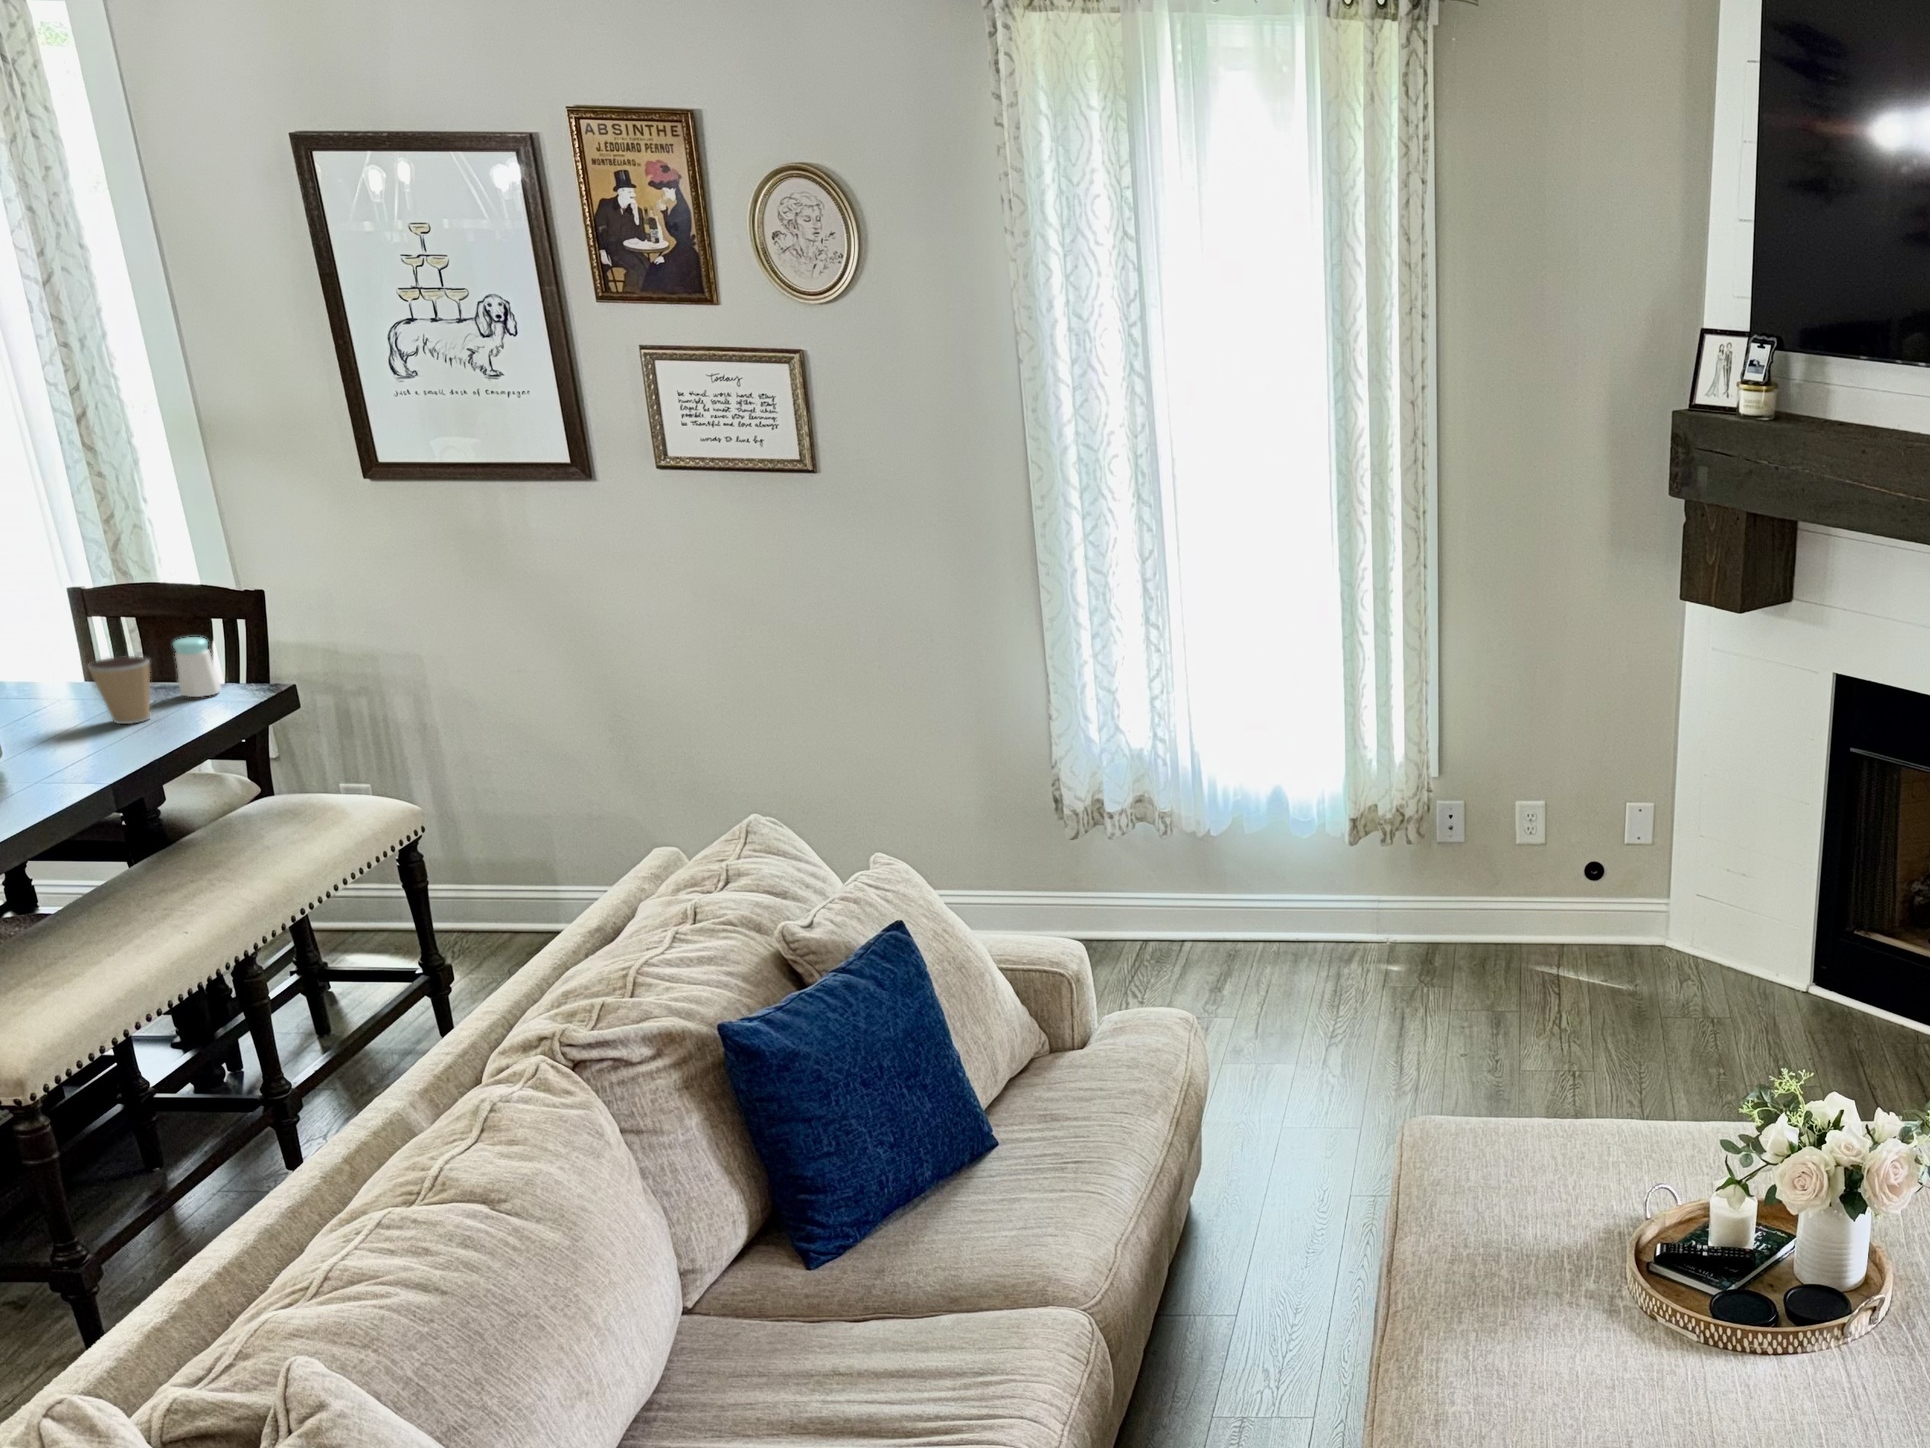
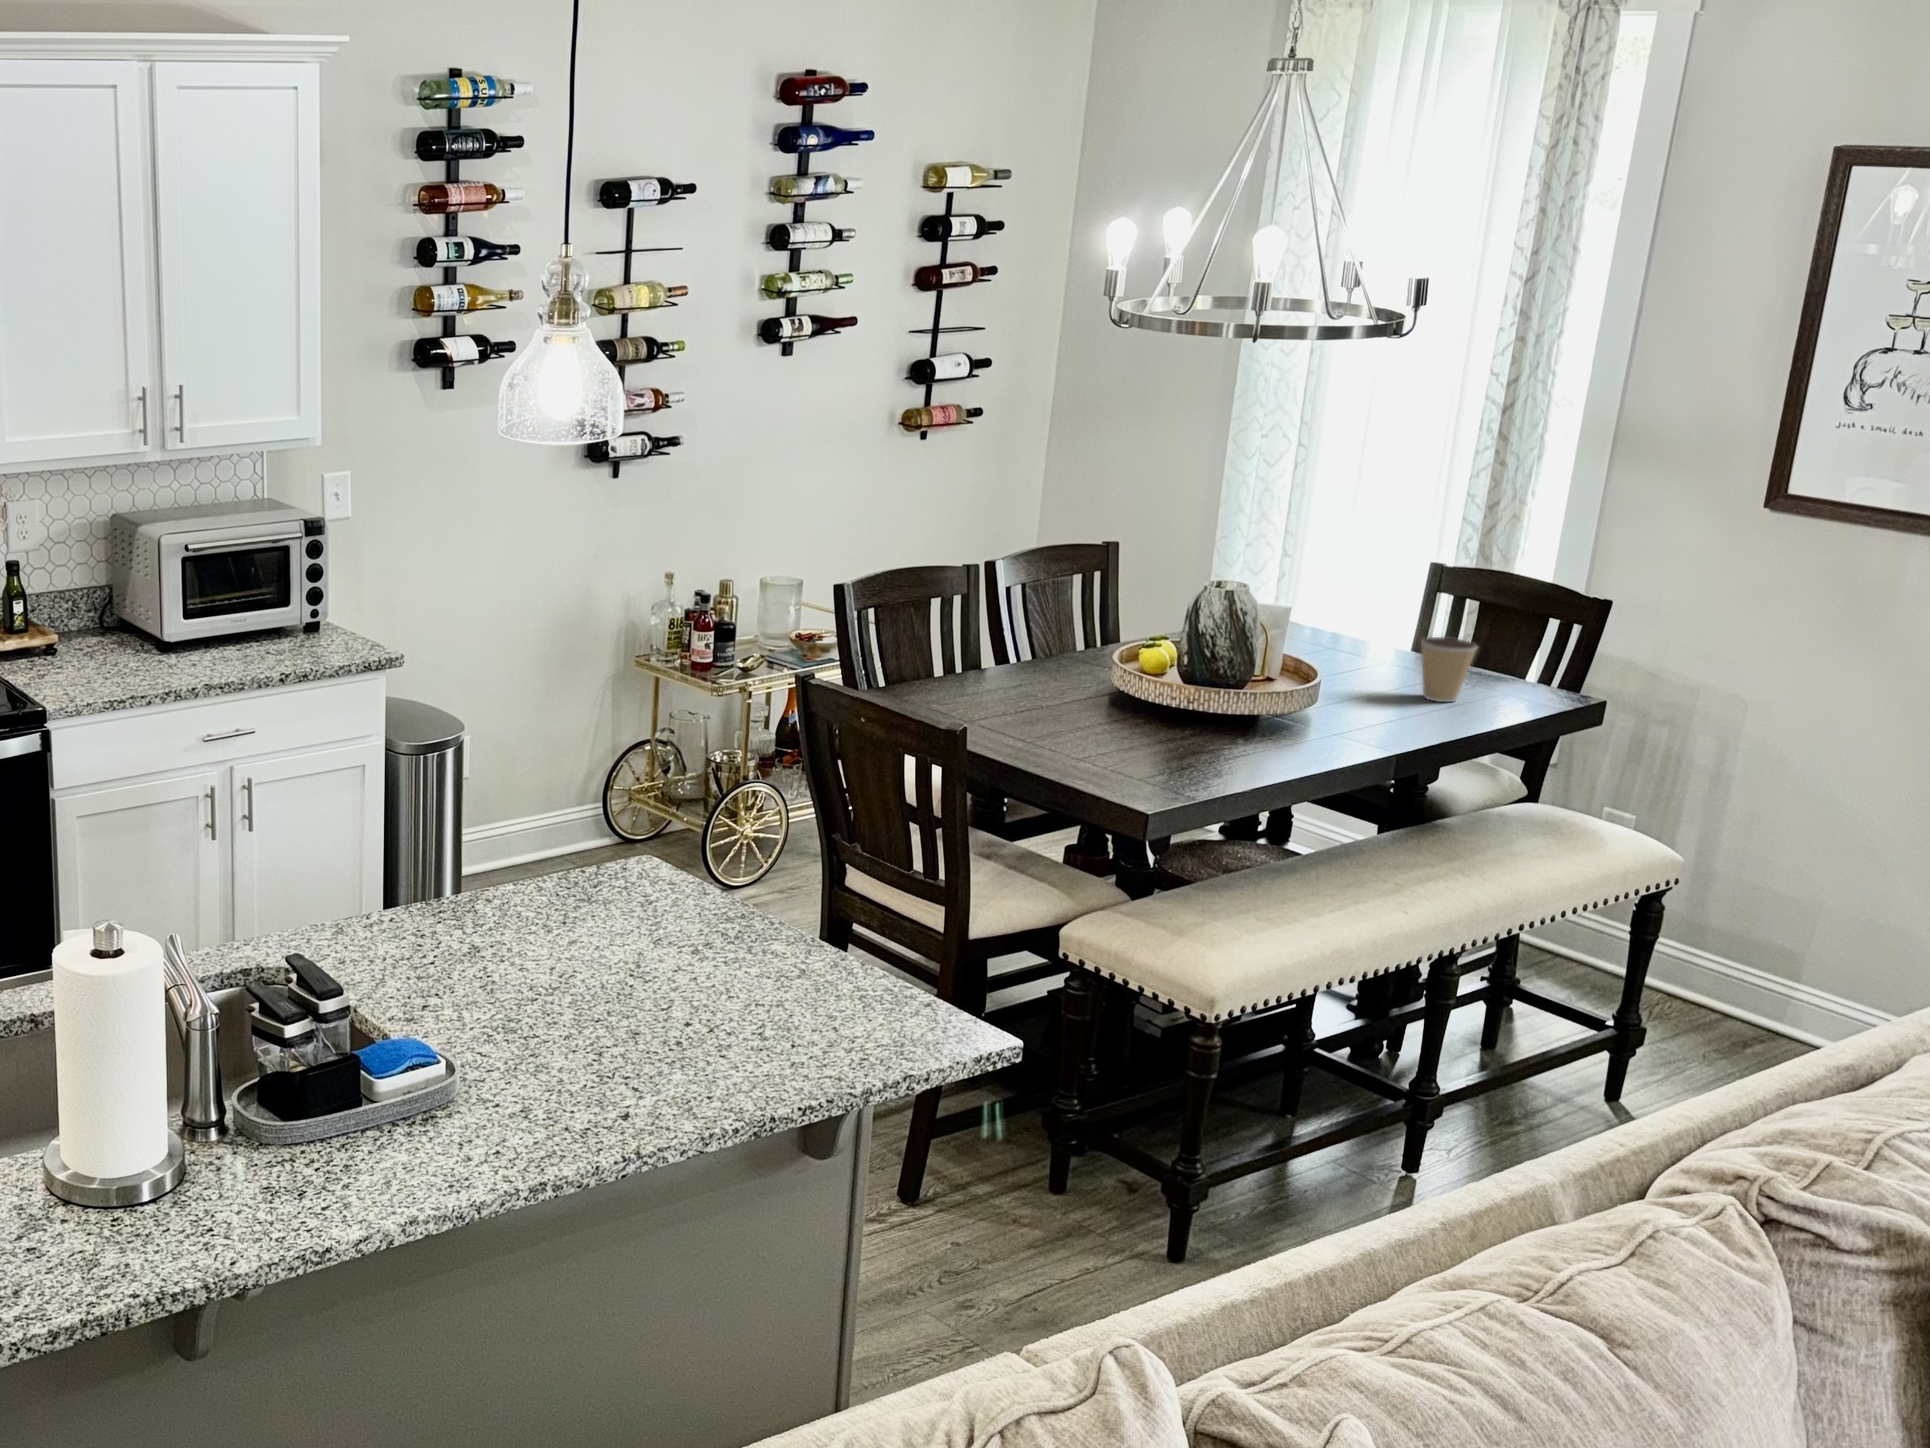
salt shaker: present [173,637,221,697] -> none [1492,633,1538,692]

